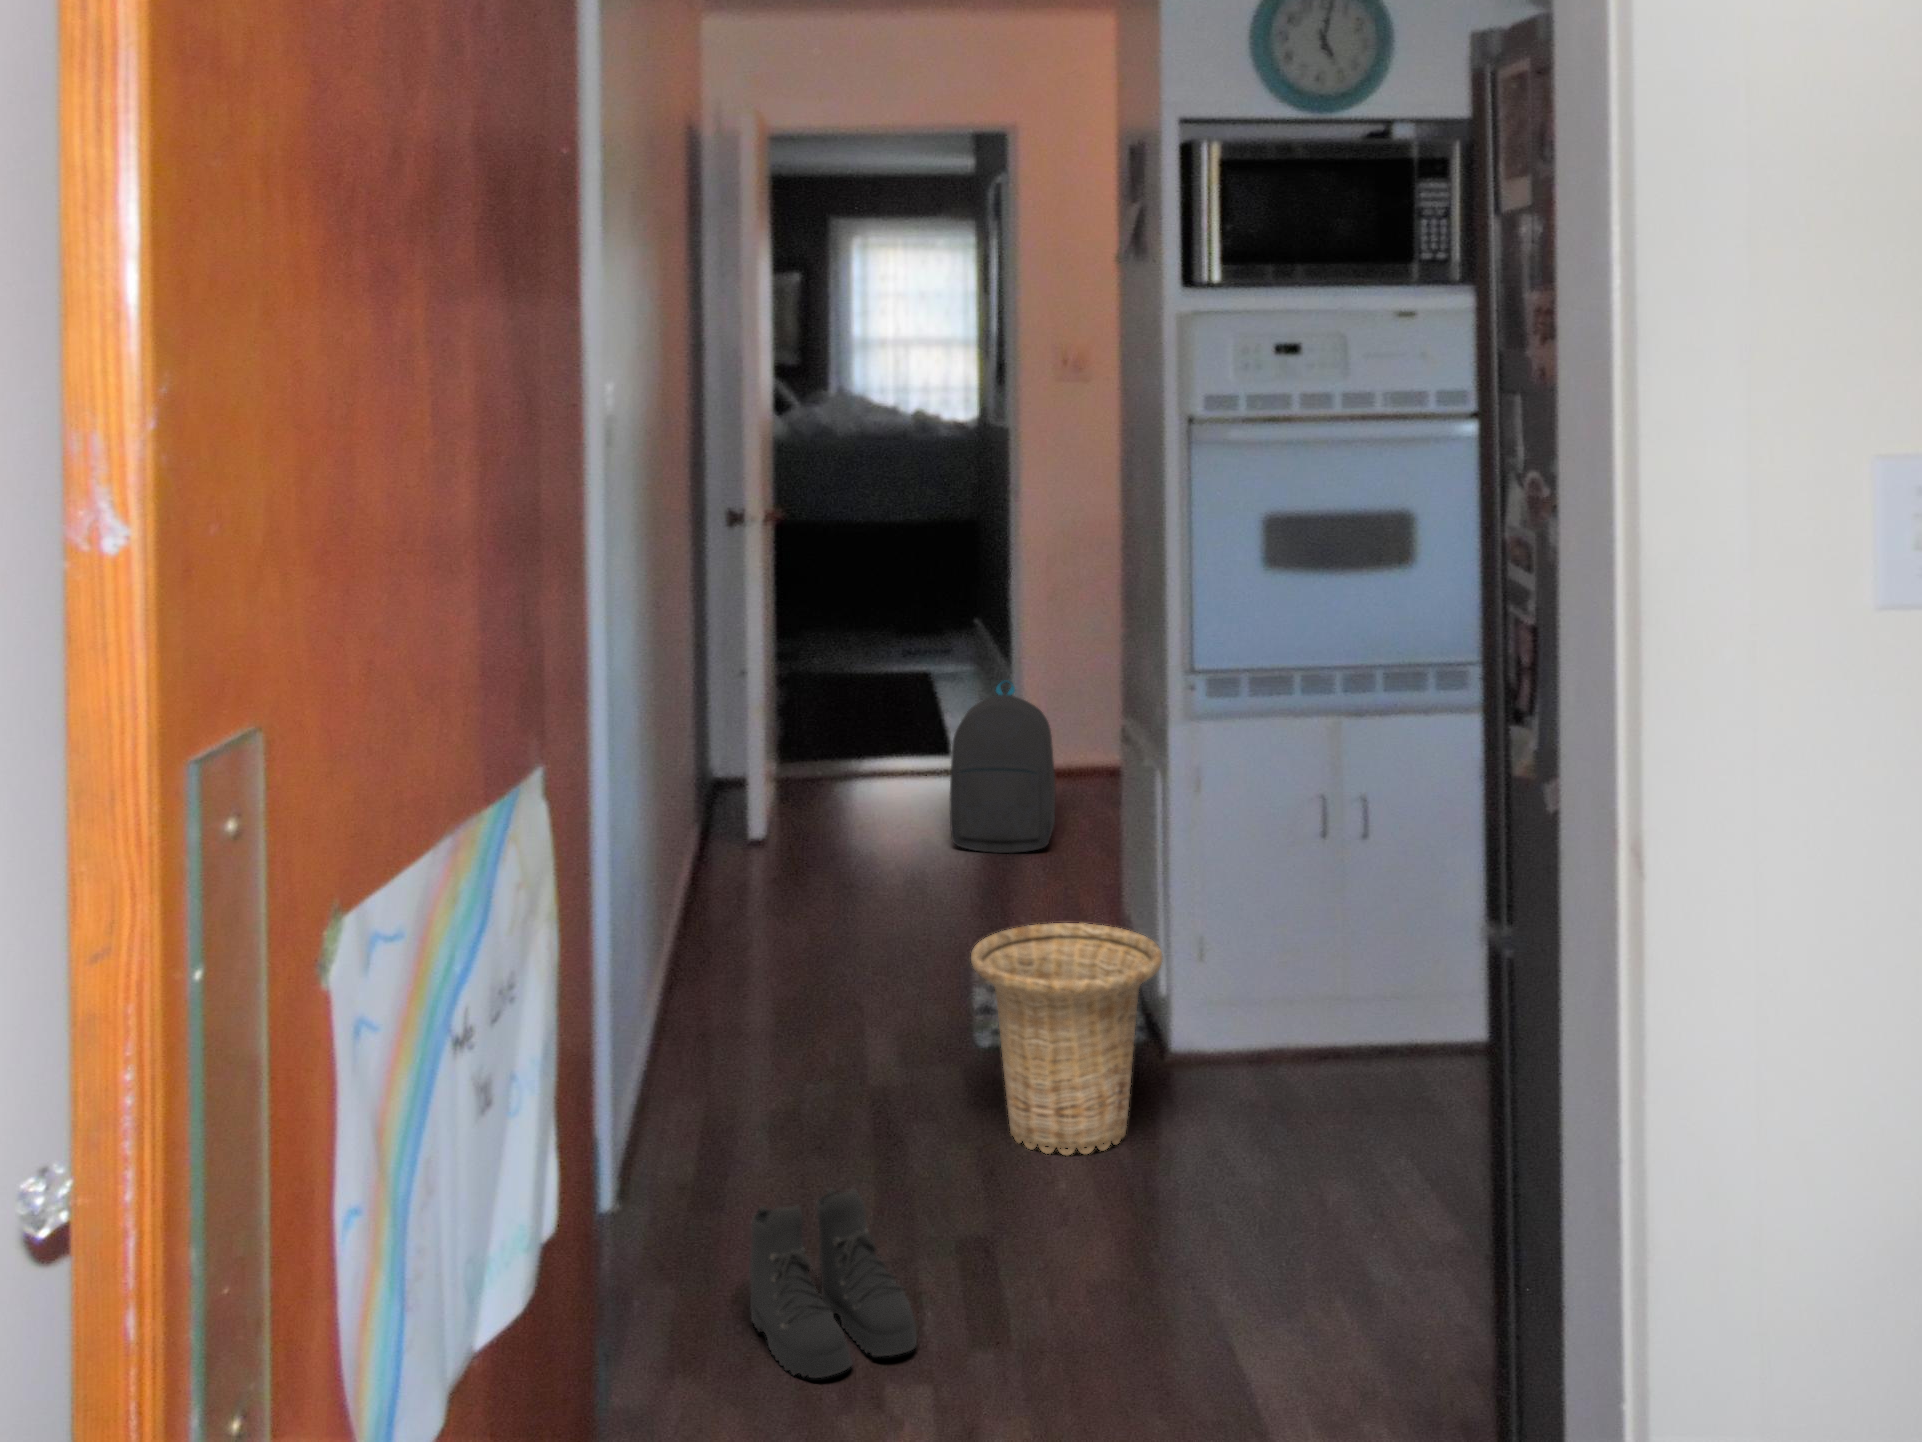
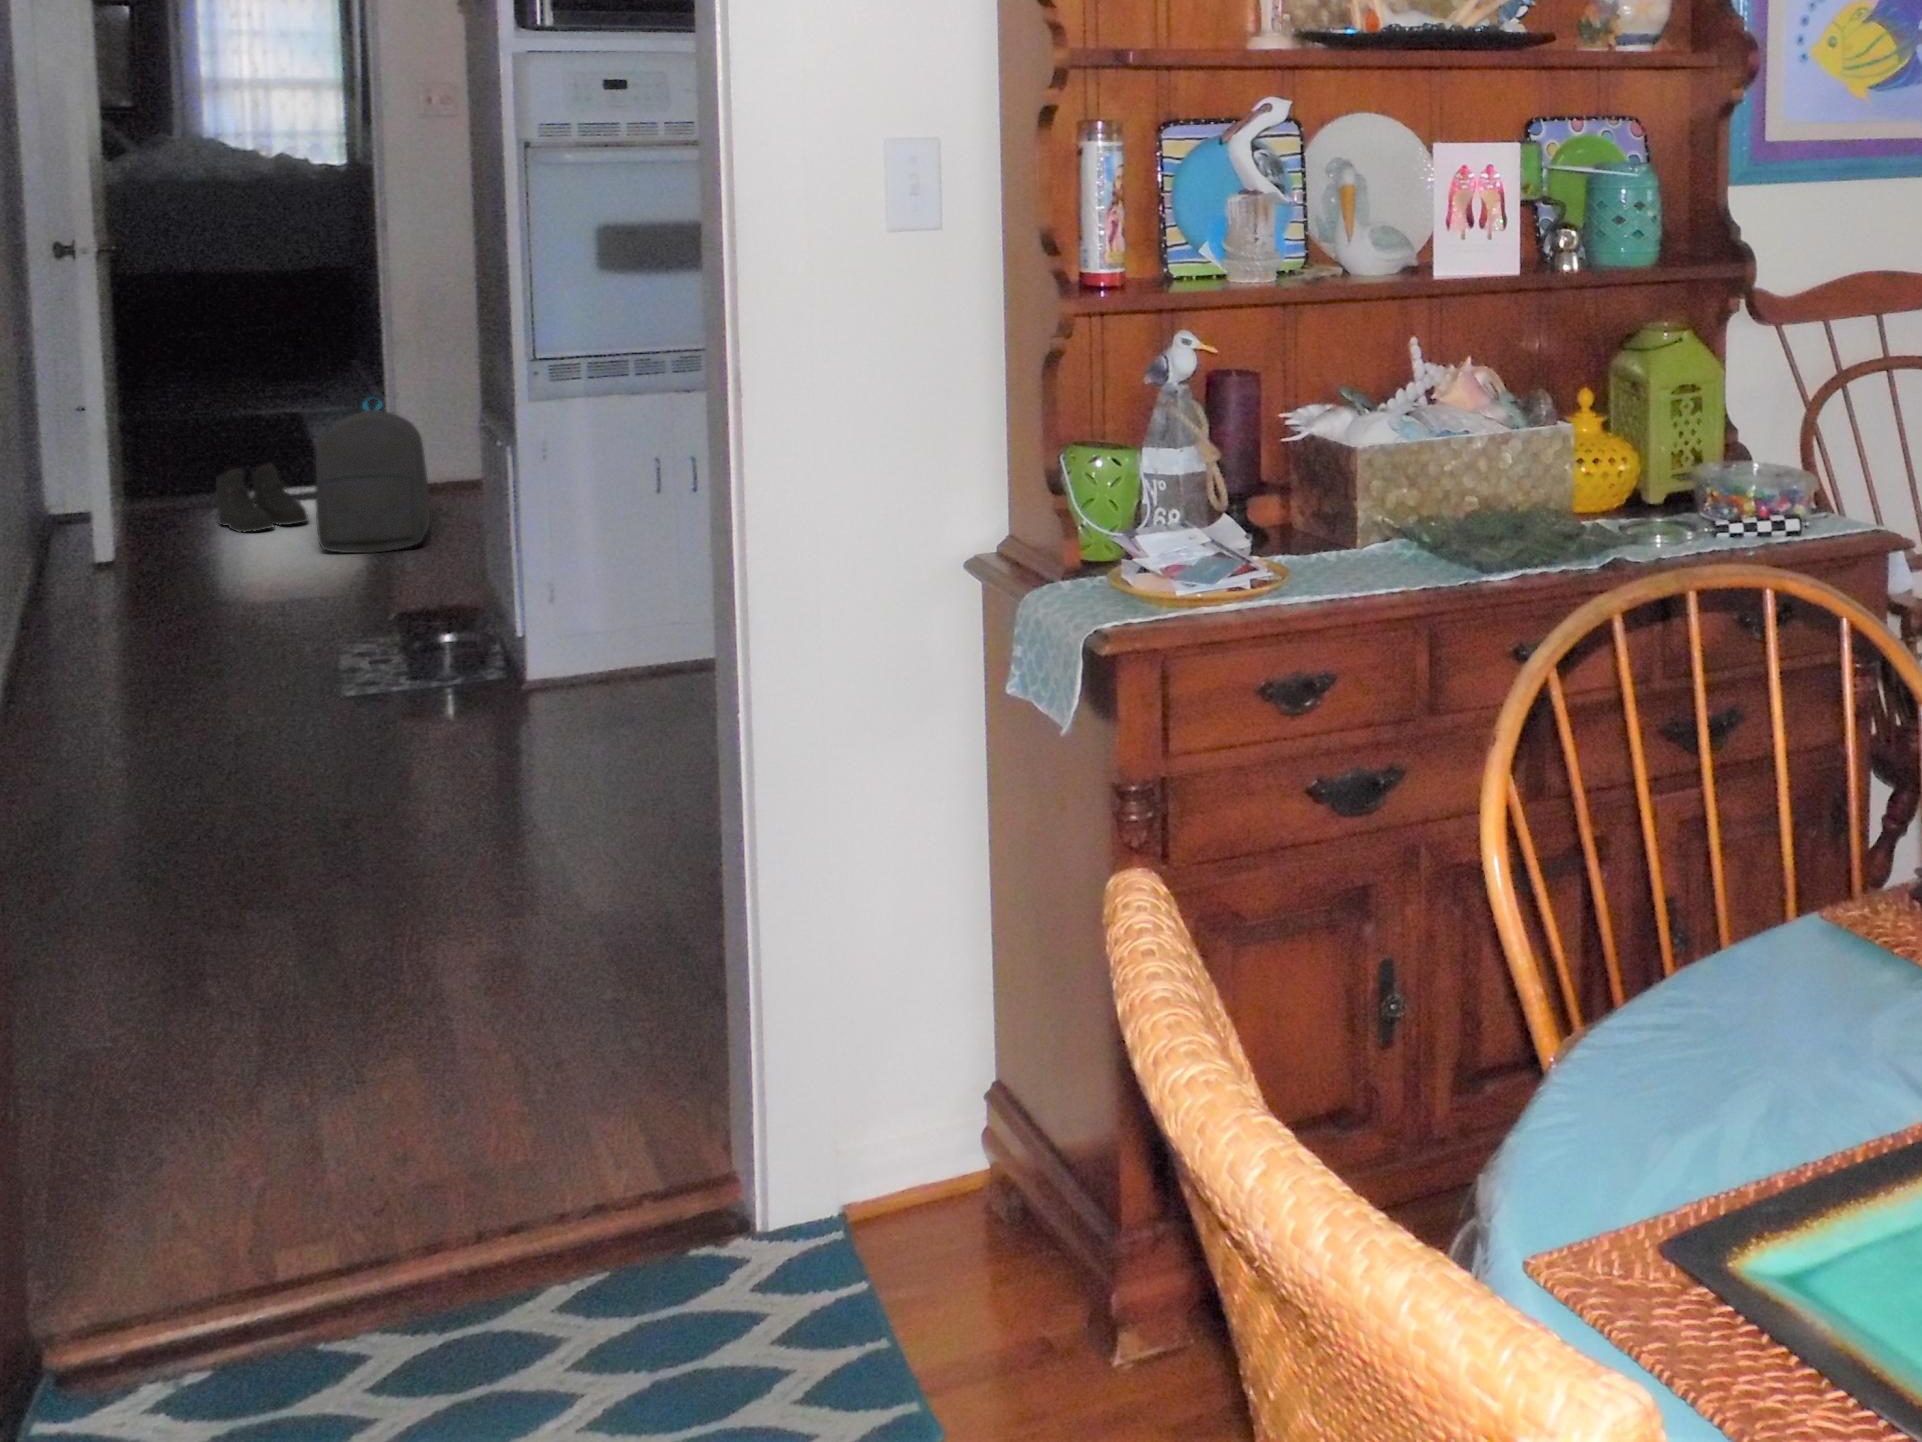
basket: present [971,923,1163,1155] -> none [321,571,506,754]
boots: present [749,1189,917,1378] -> present [216,464,308,532]

